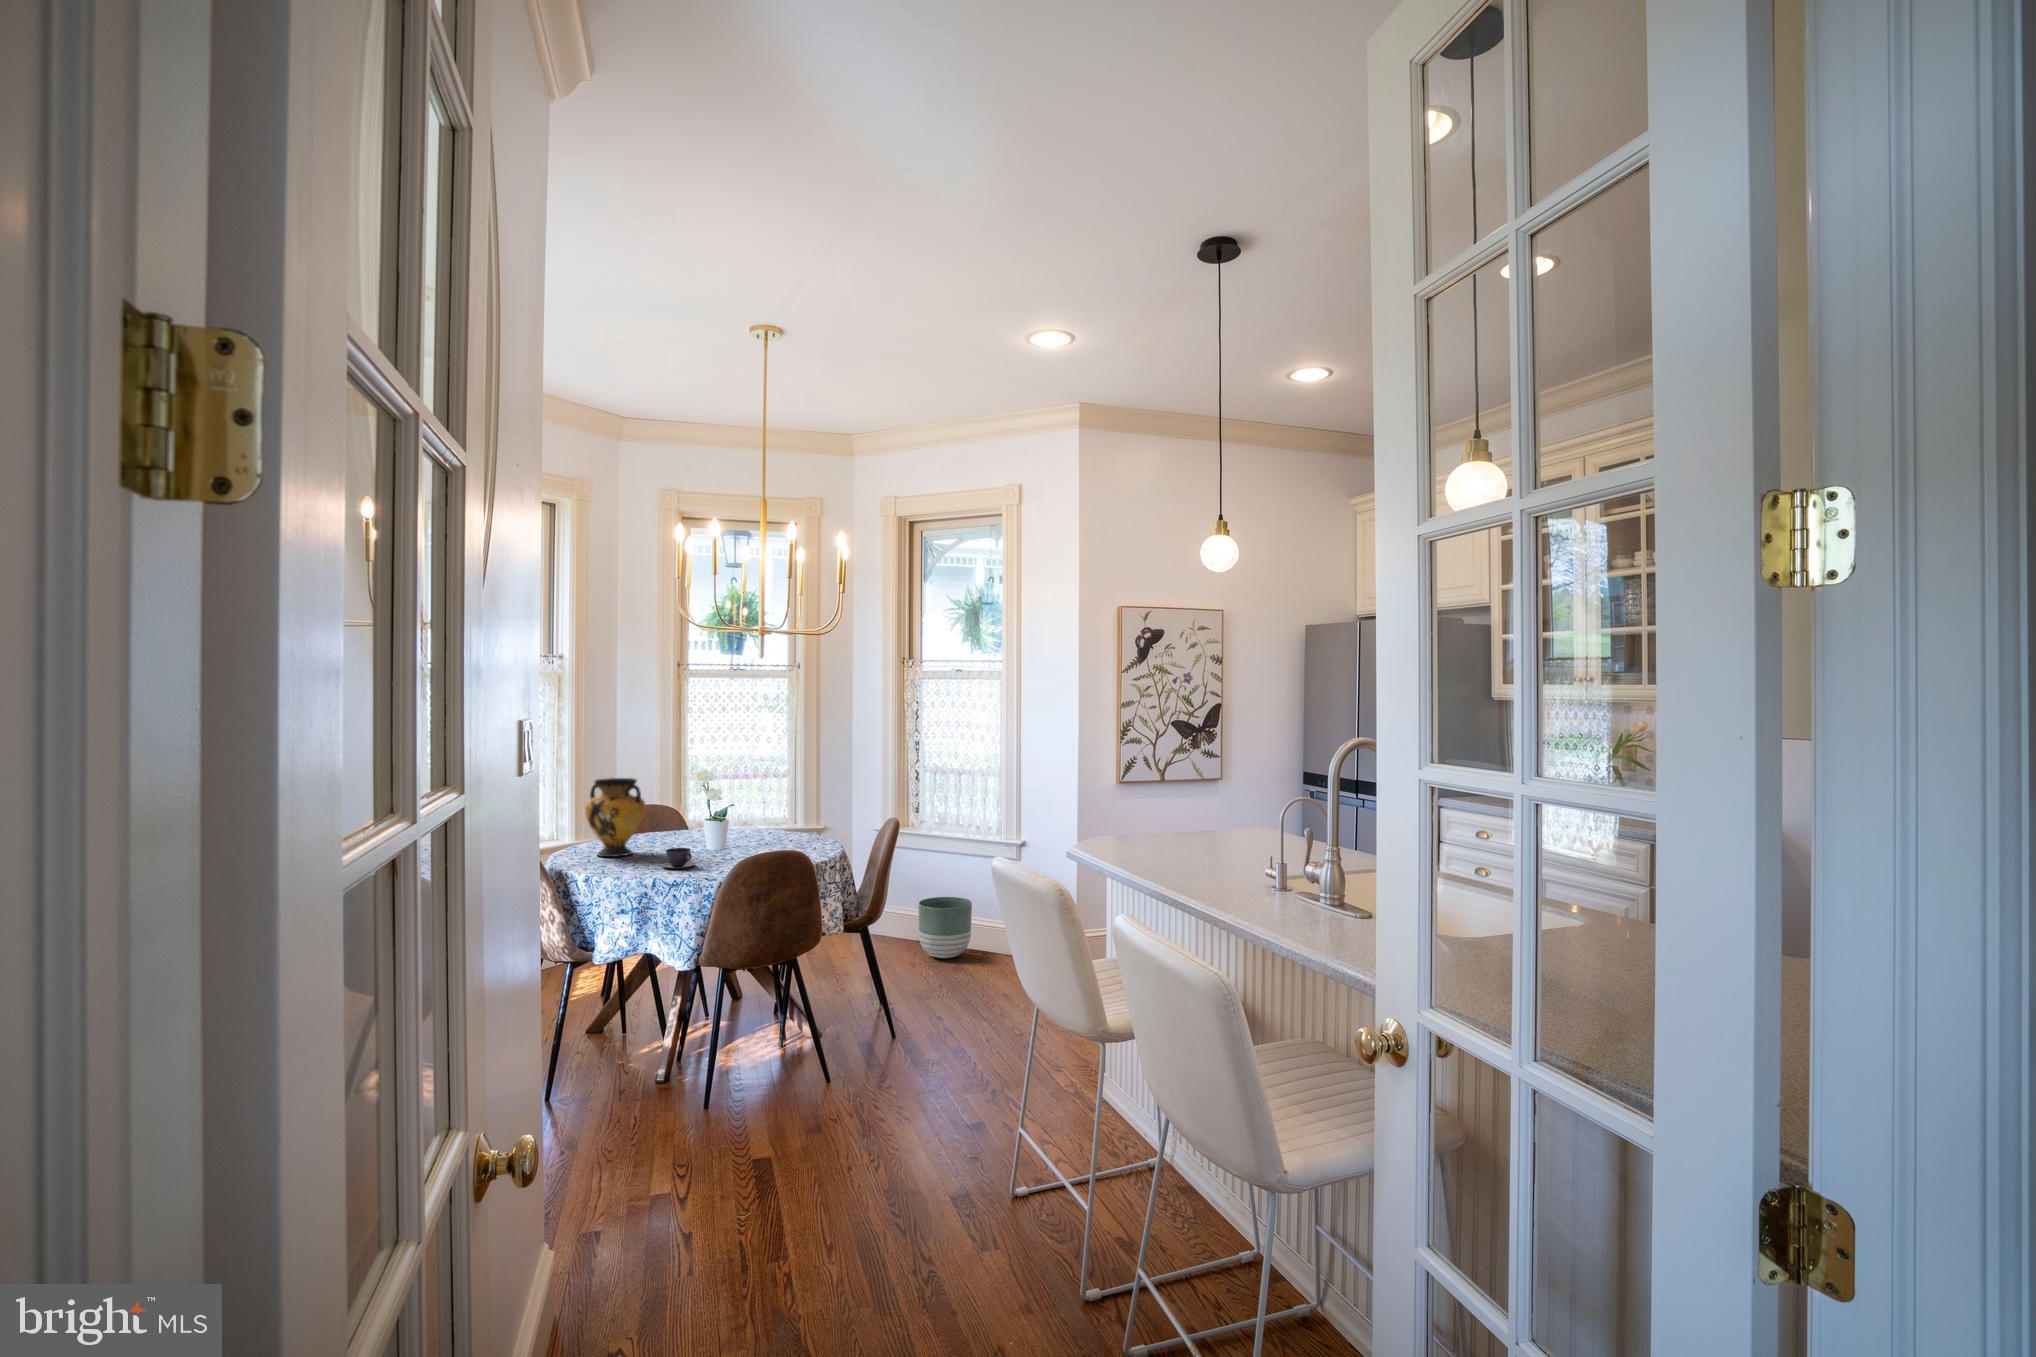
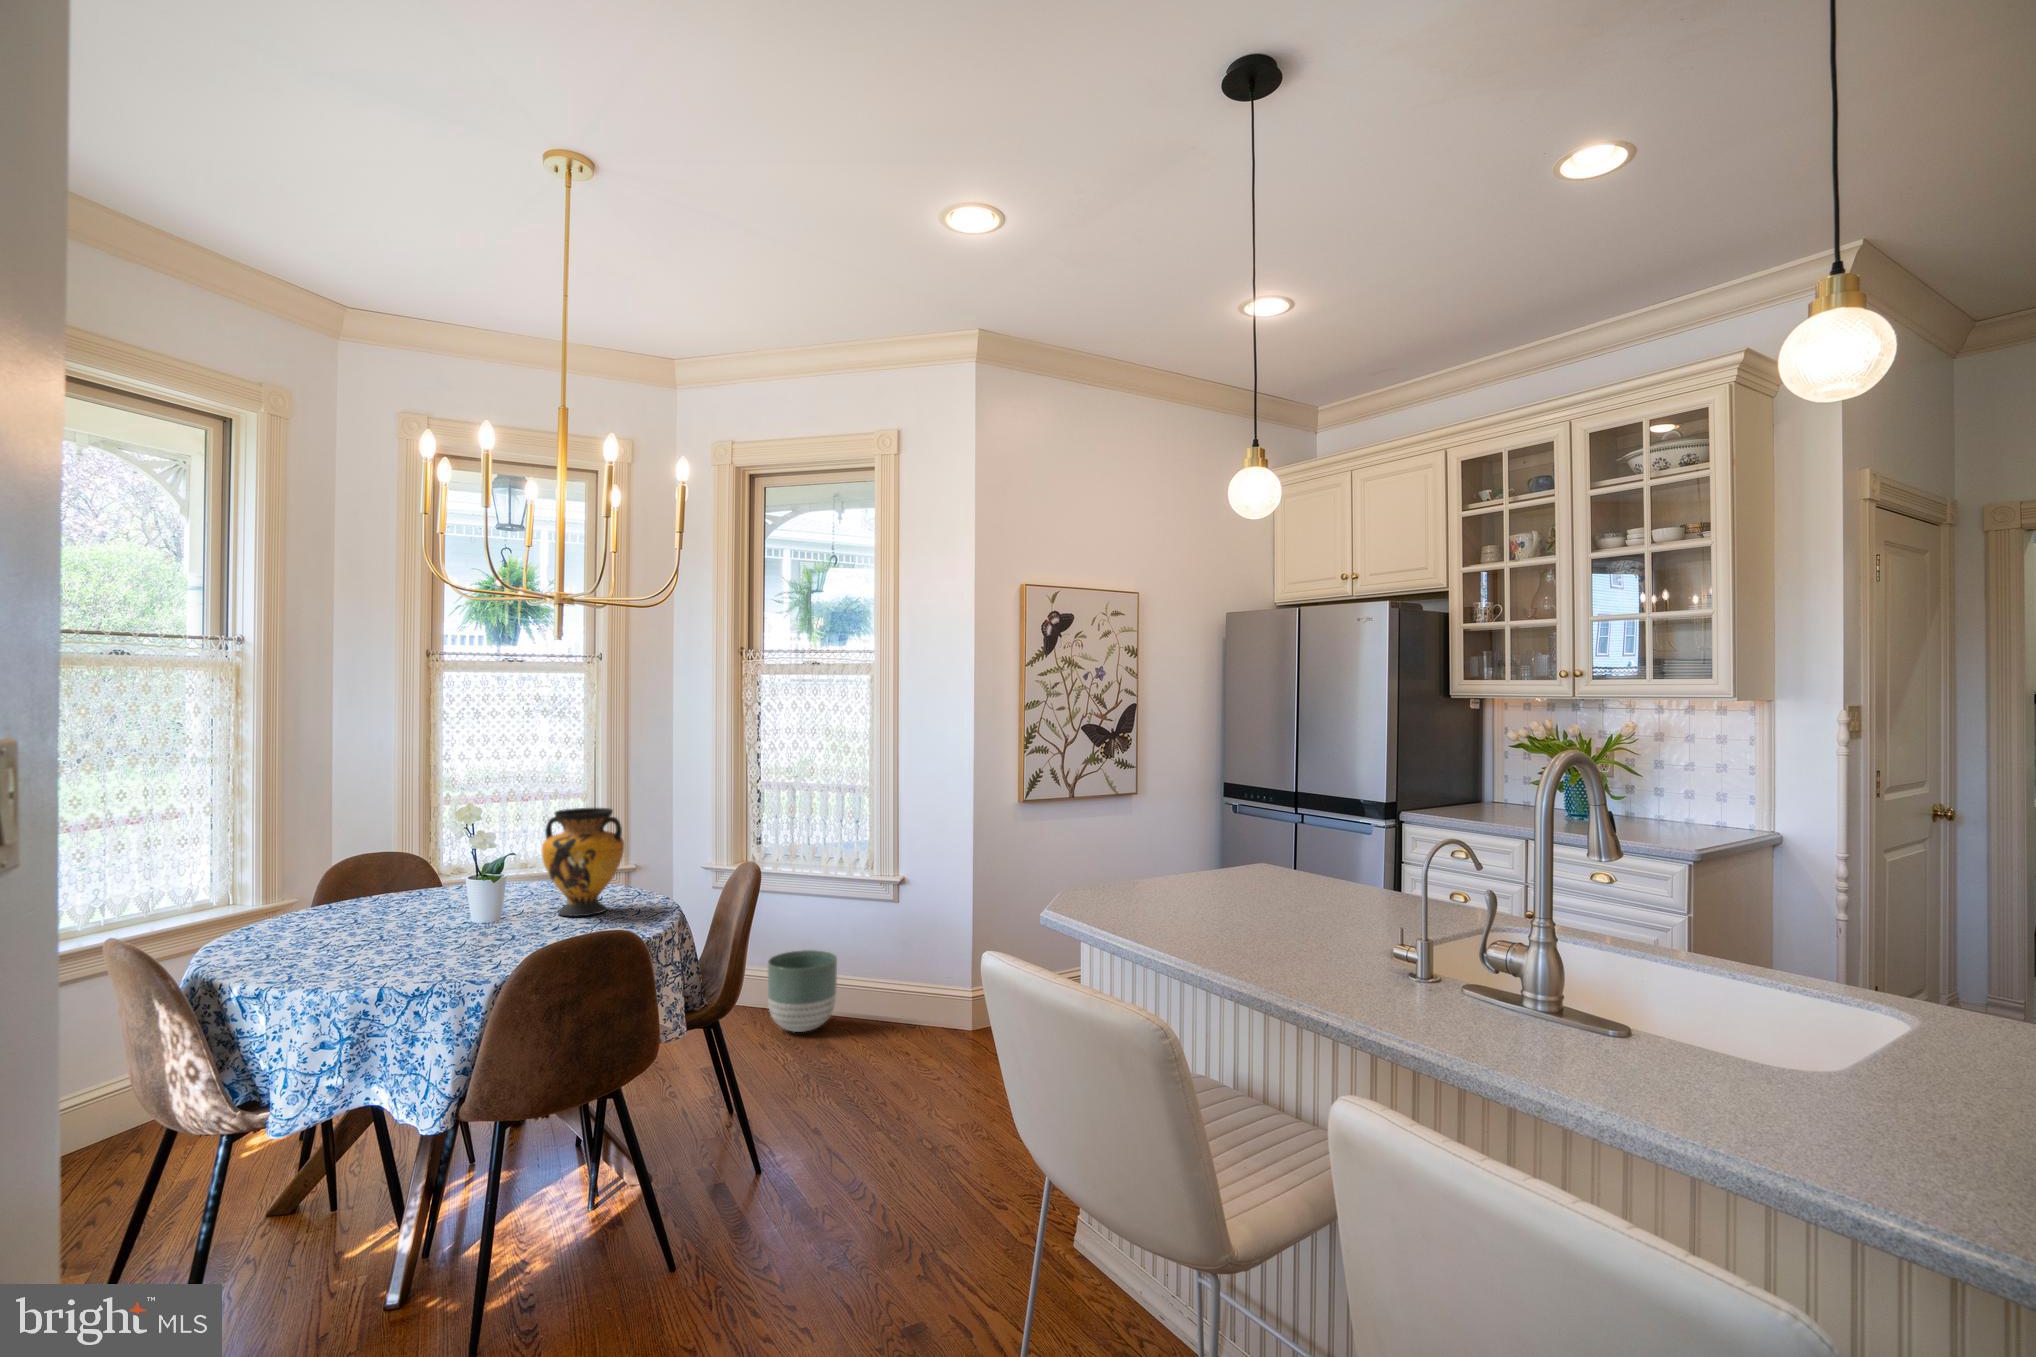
vase: present [585,778,645,857] -> present [542,808,624,916]
teacup: present [662,848,696,869] -> none [395,929,453,964]

